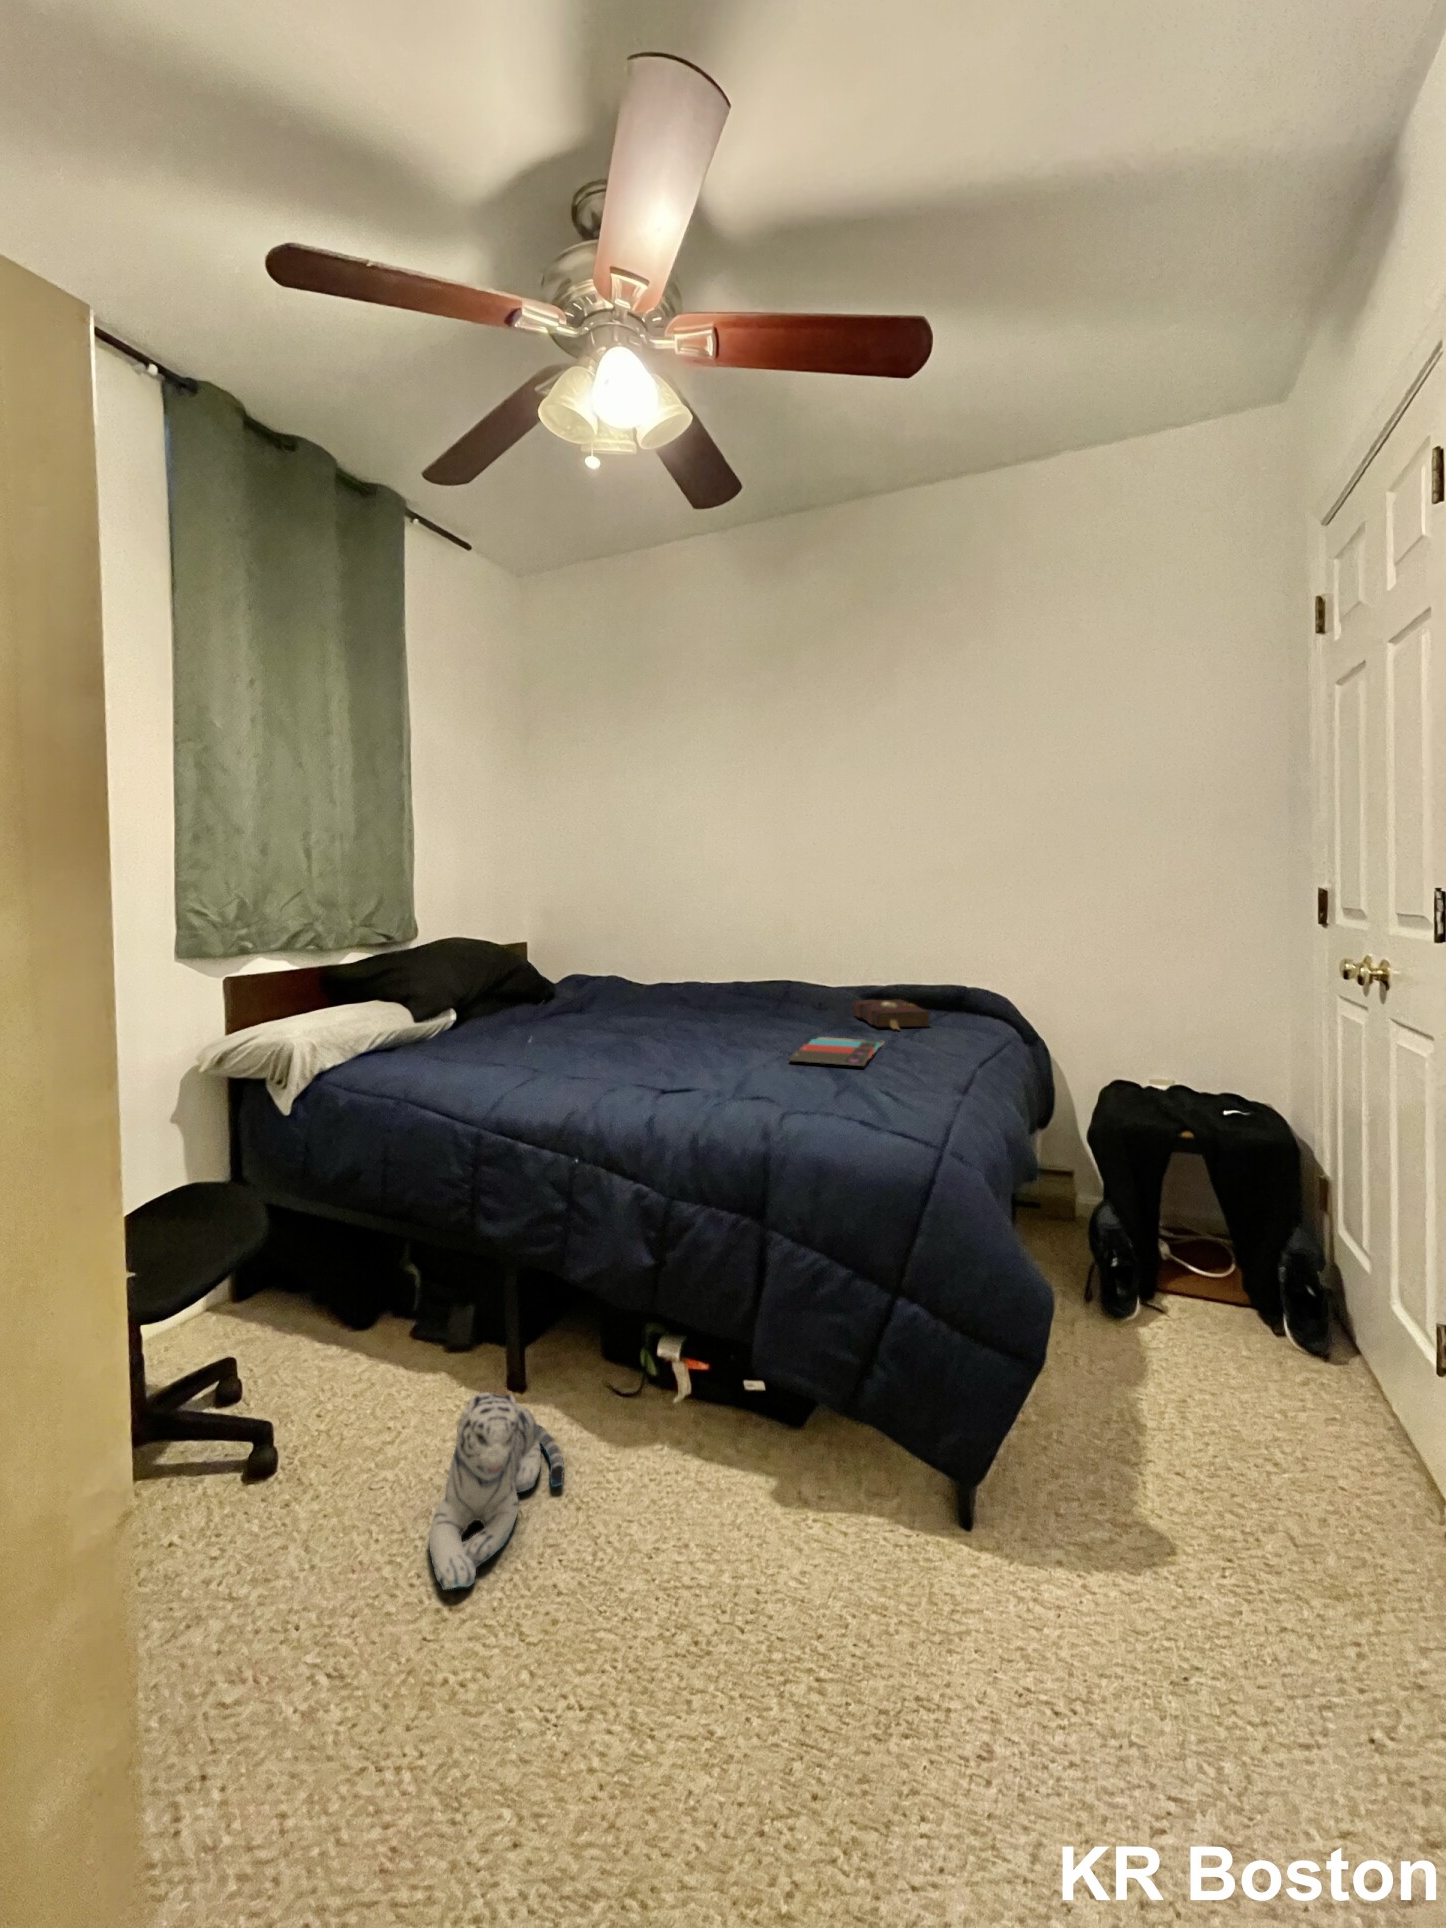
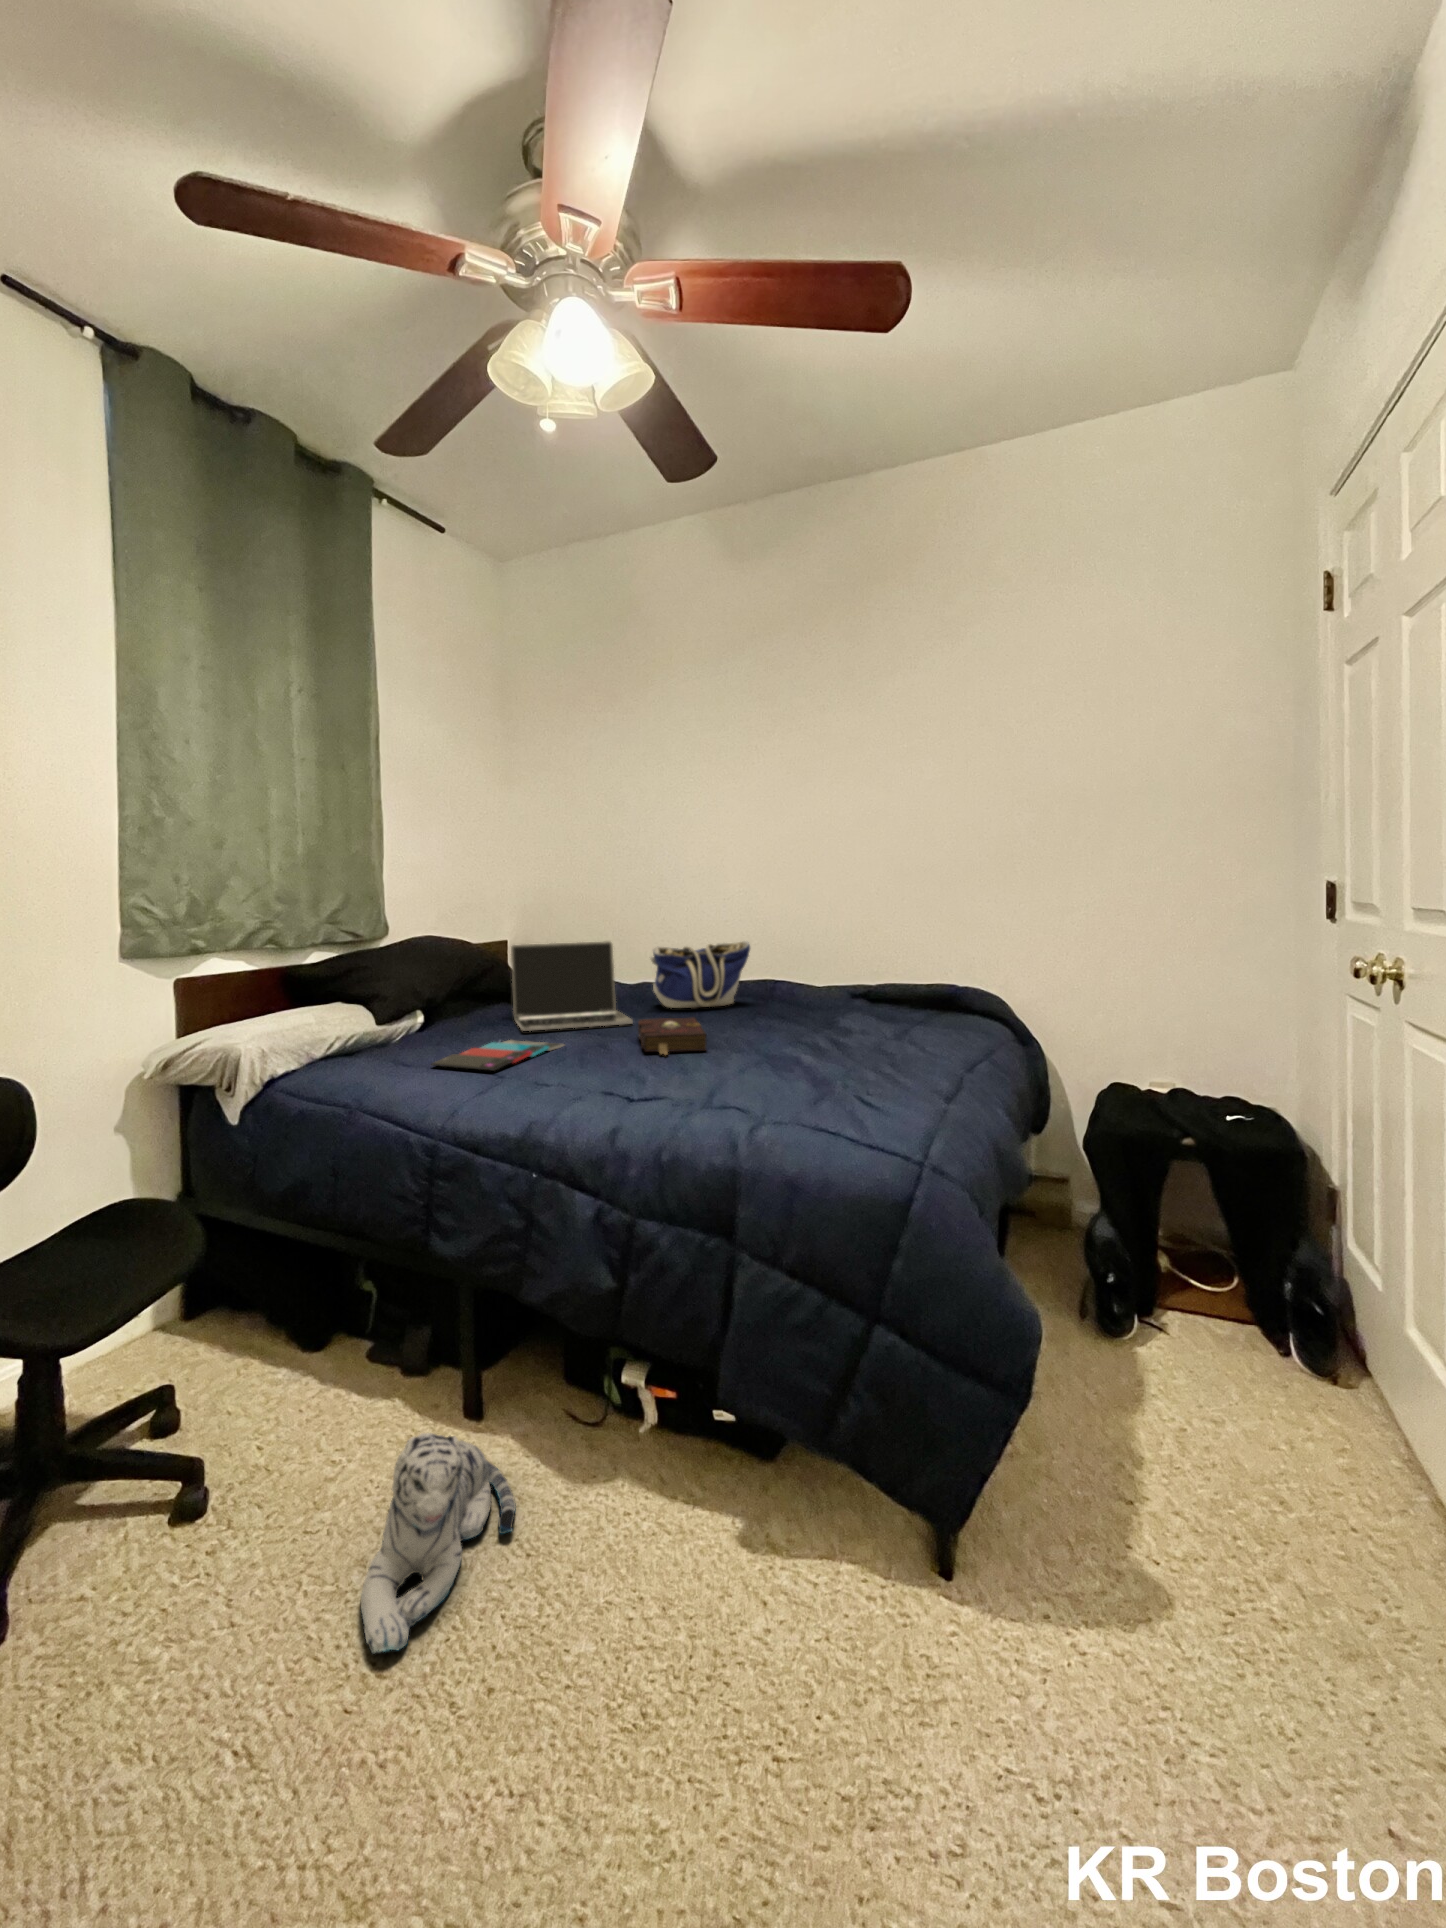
laptop: none [540,942,656,1026] -> present [511,941,633,1031]
tote bag: none [670,942,765,1006] -> present [651,941,750,1008]
book: present [852,999,930,1030] -> present [638,1017,706,1055]
smartphone: present [789,1037,884,1066] -> present [432,1040,564,1071]

